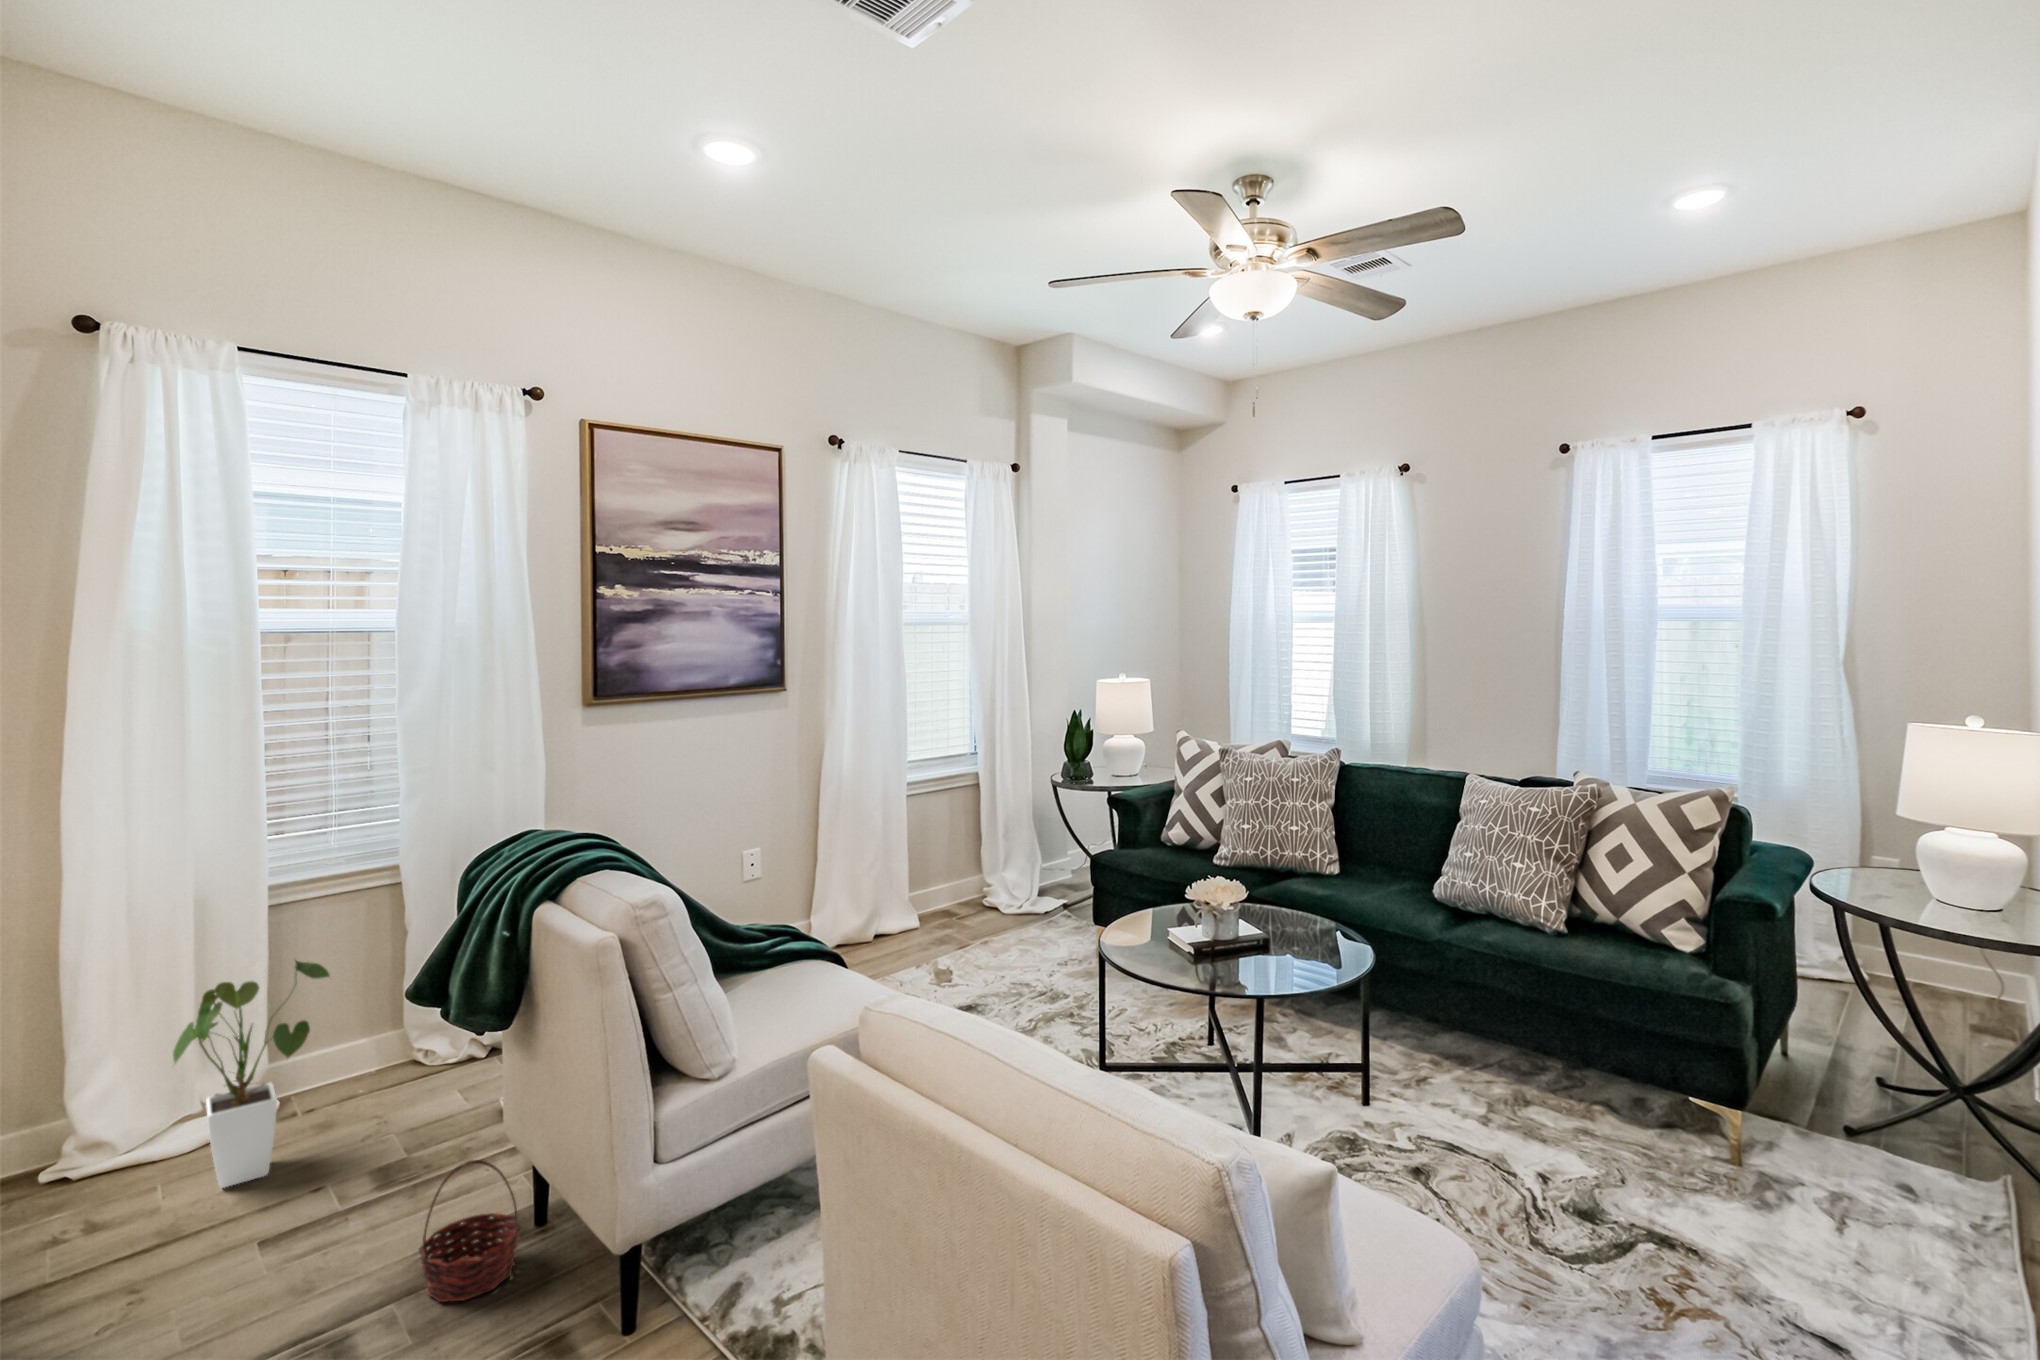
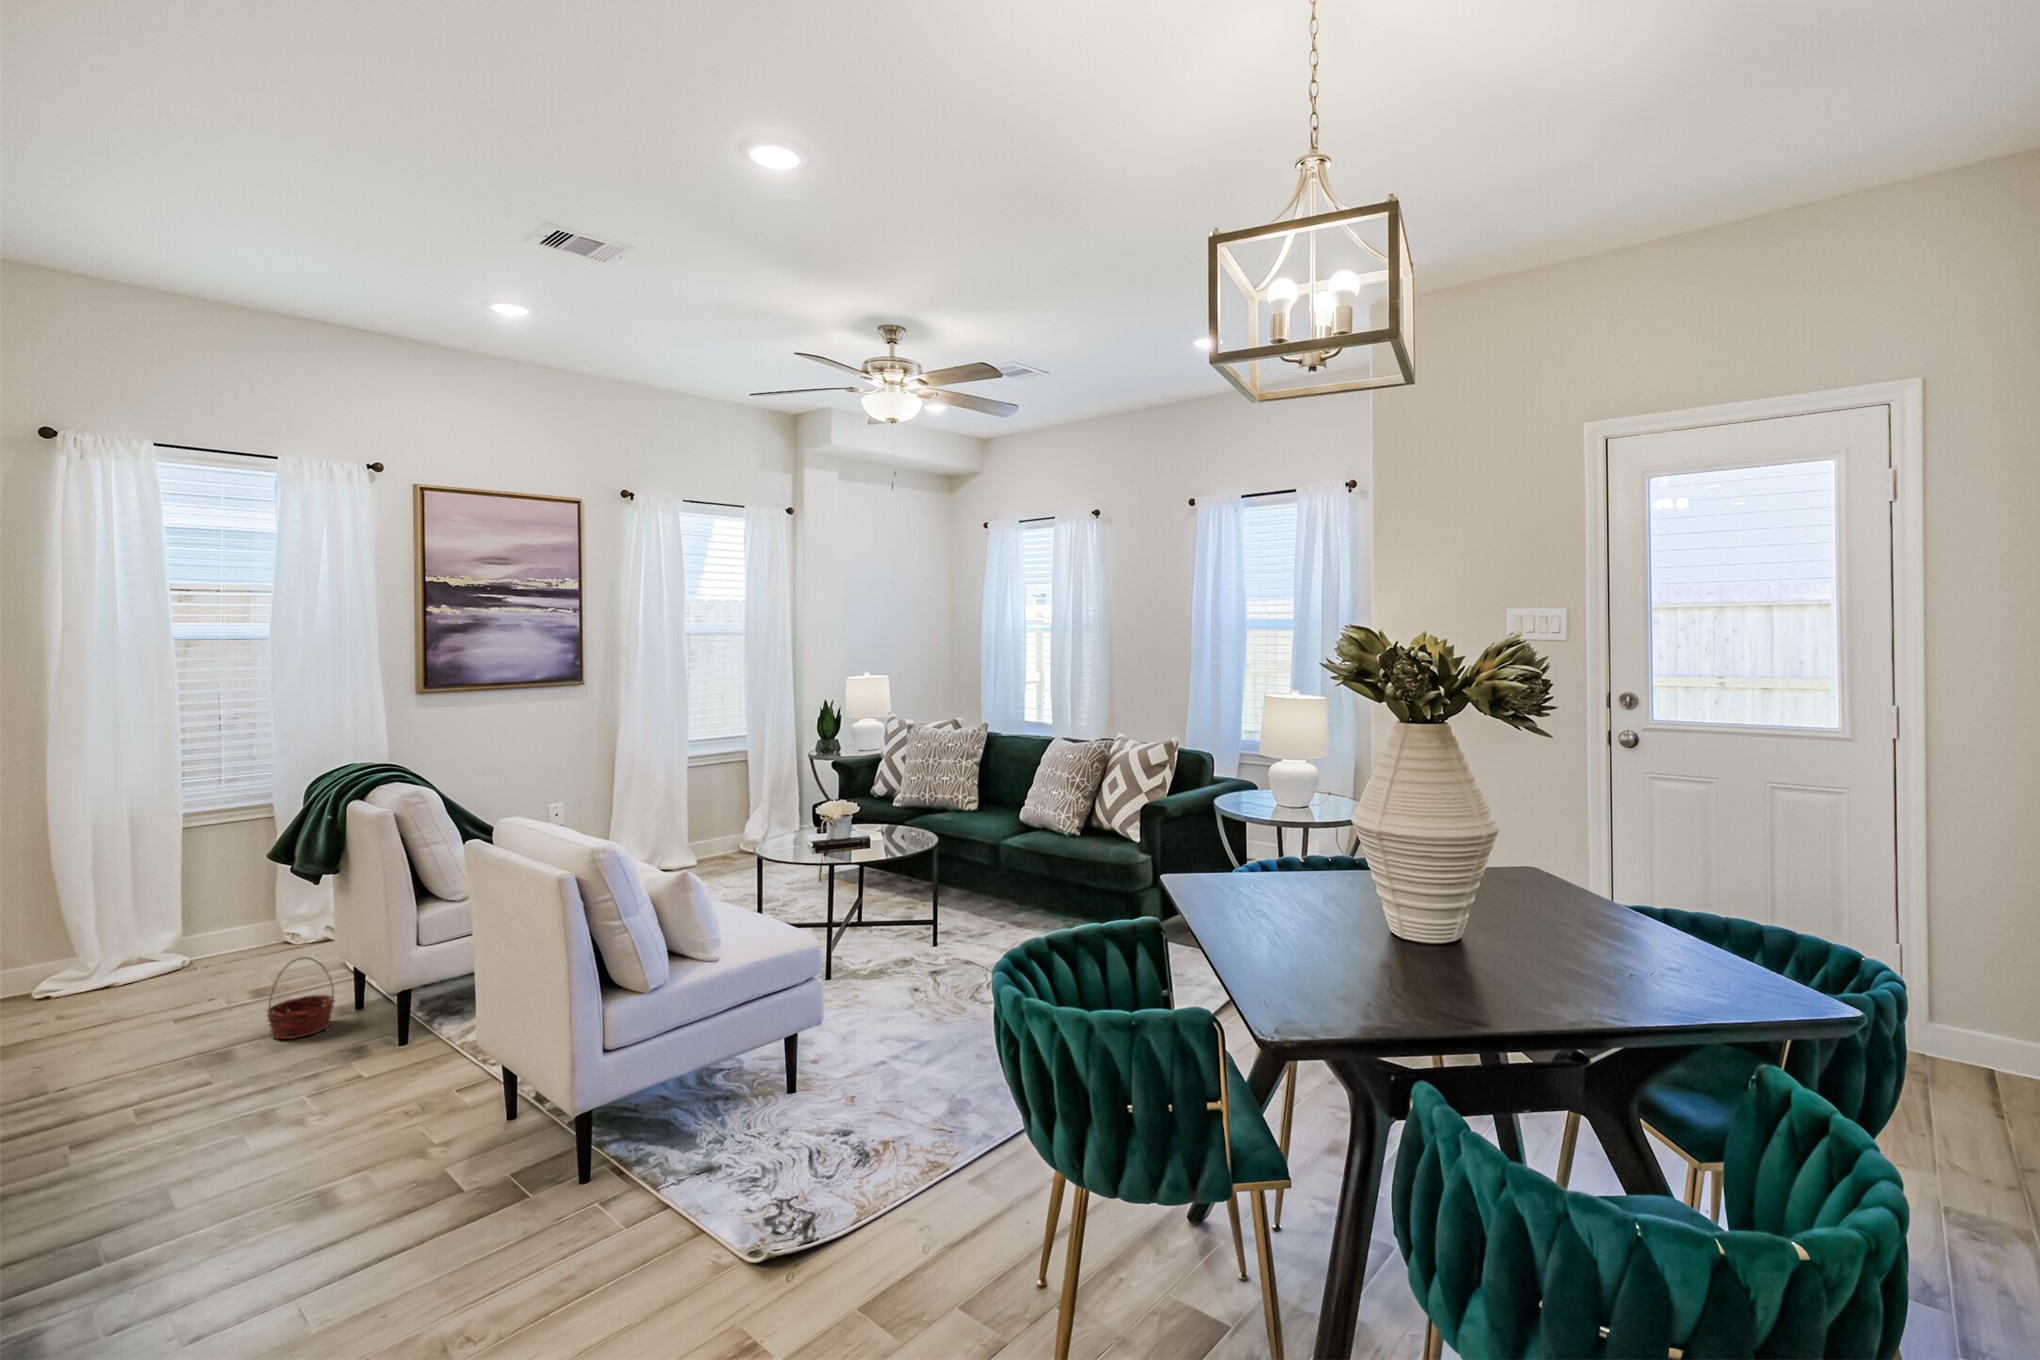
house plant: present [173,960,330,1188] -> none [103,855,220,999]

